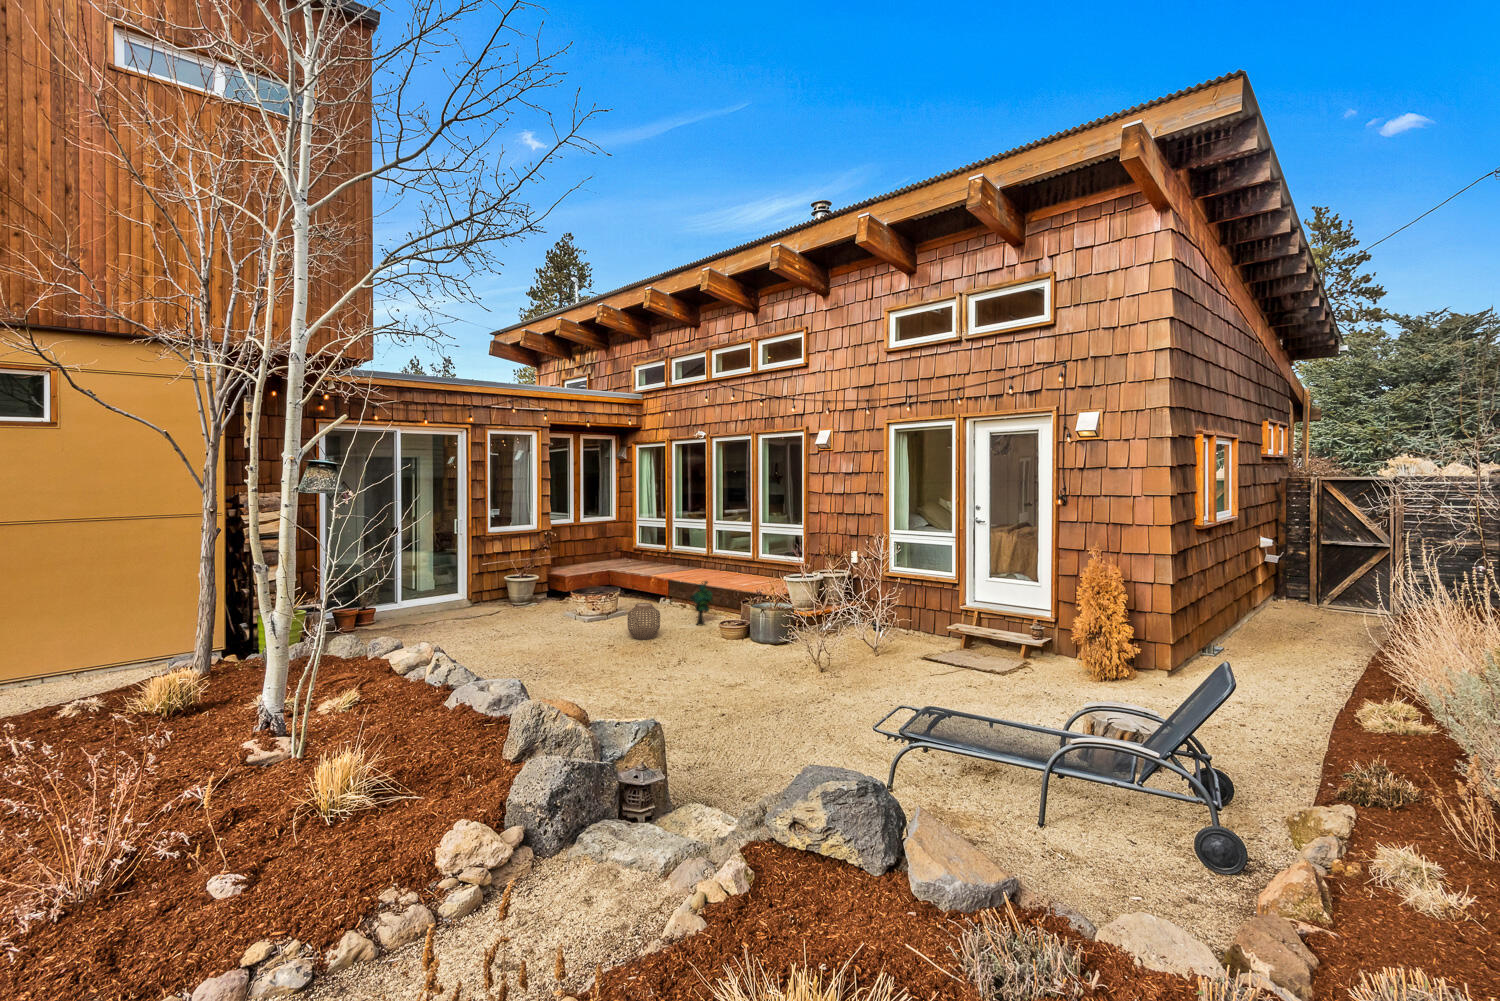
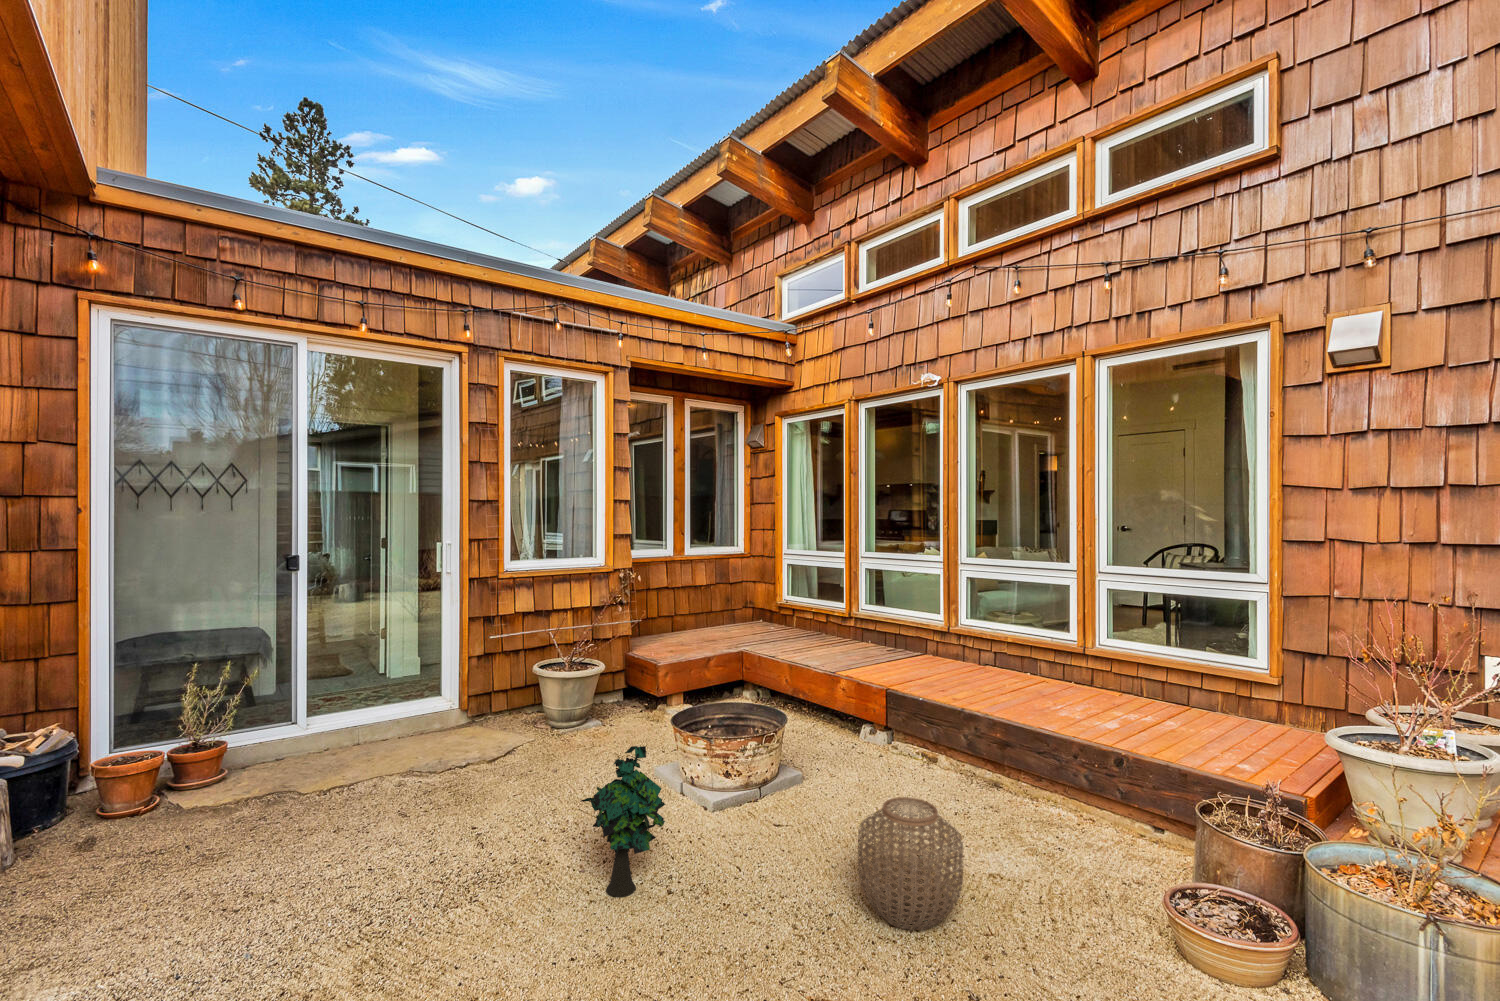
decorative plant: present [690,581,714,625] -> present [581,746,665,897]

